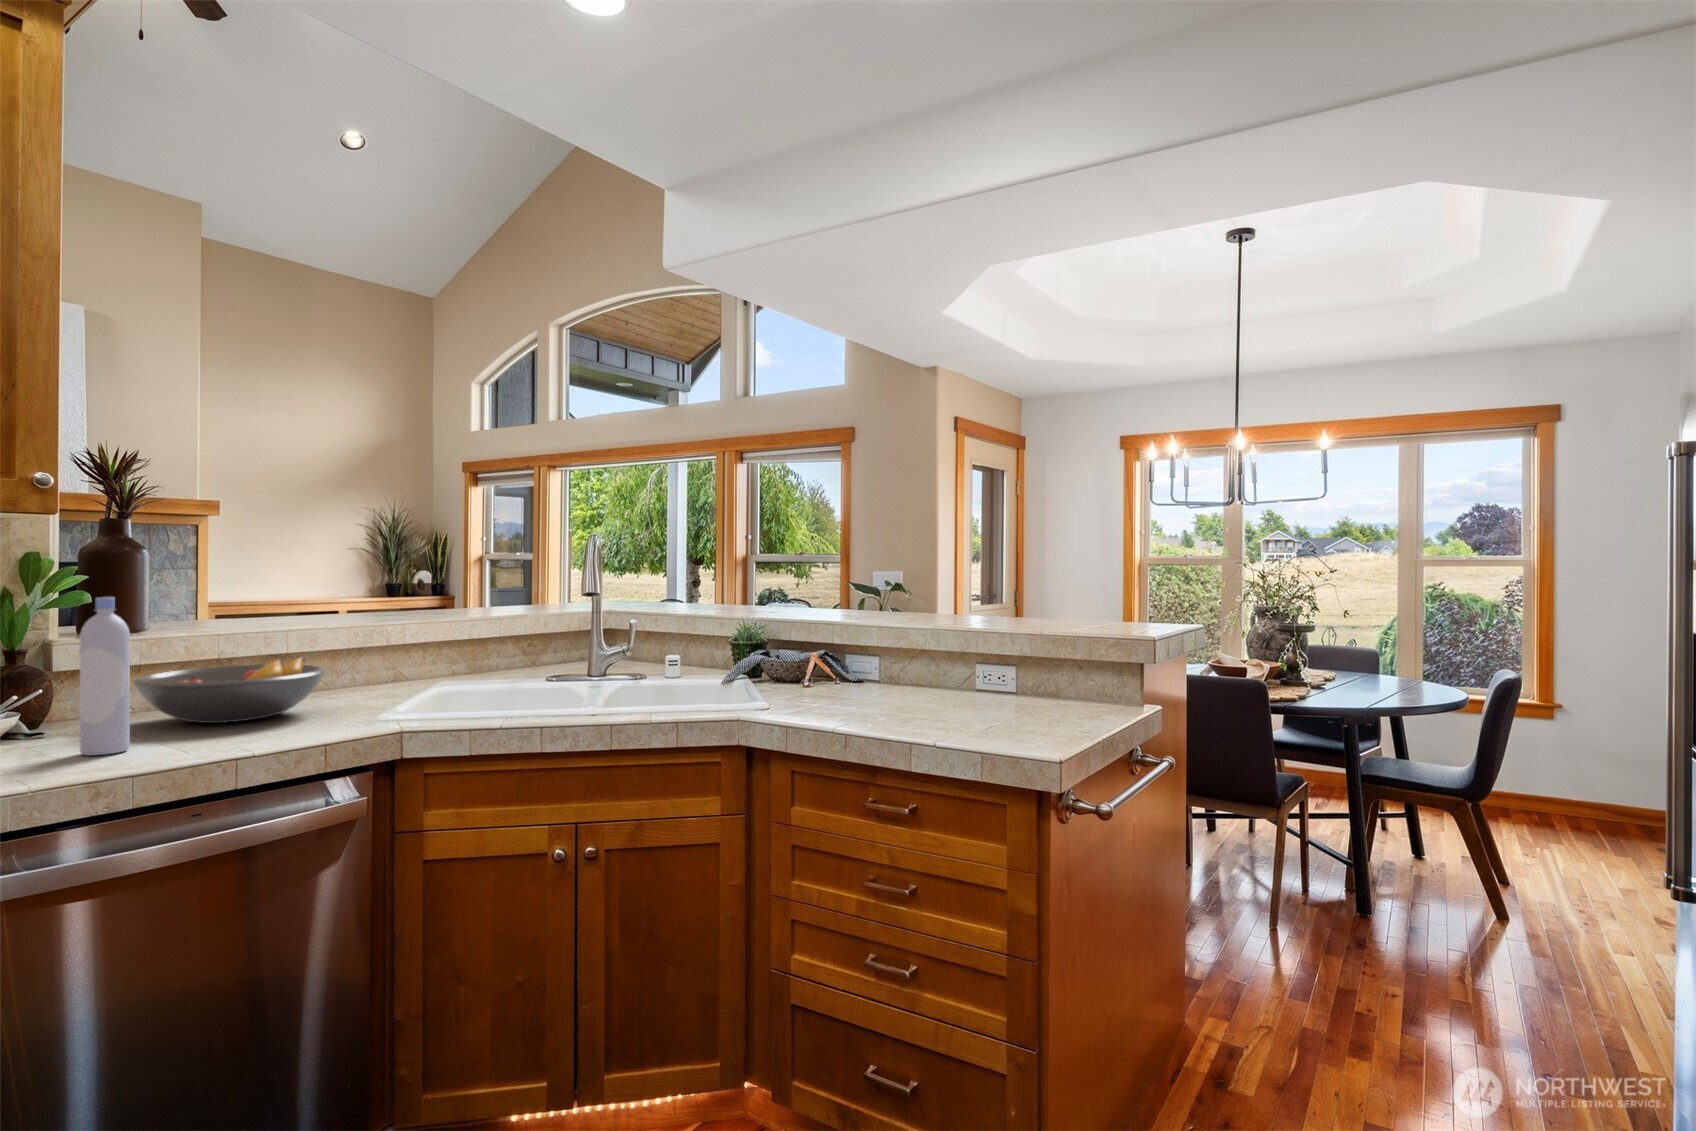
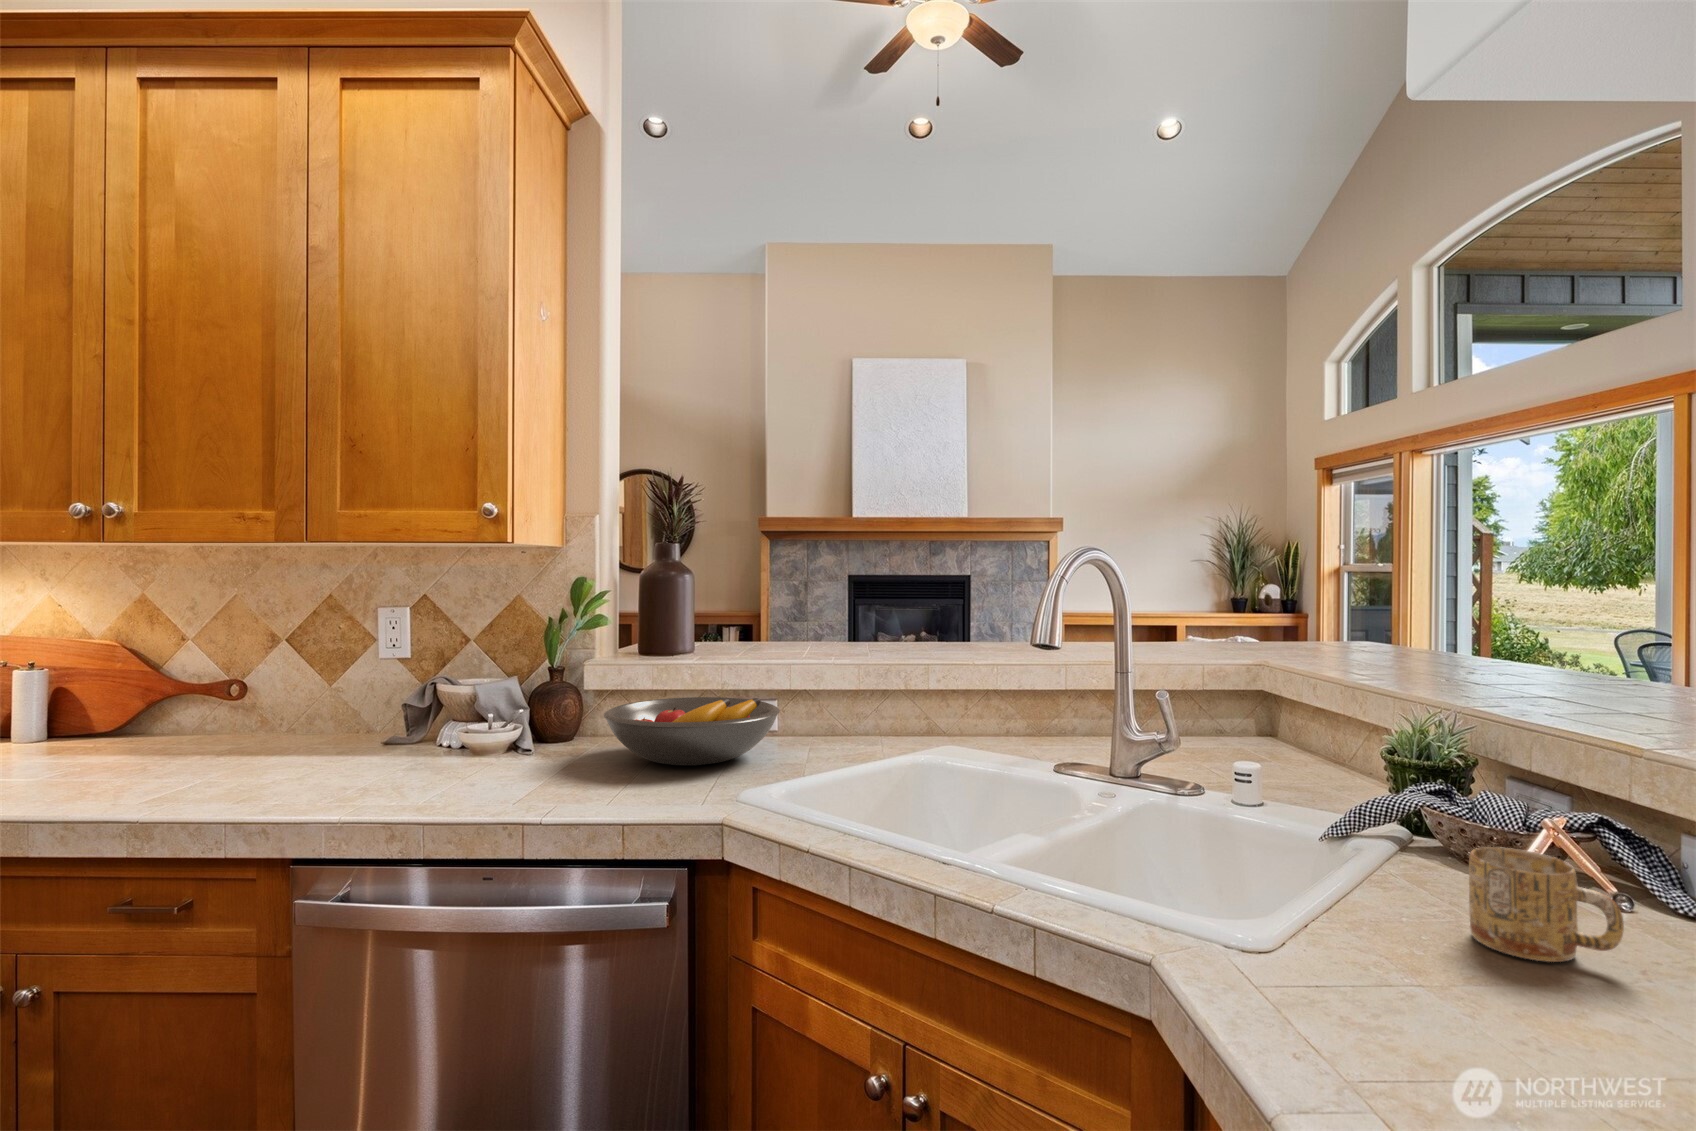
bottle: present [80,597,130,756] -> none [489,625,530,786]
mug: none [787,659,831,694] -> present [1469,847,1624,962]

